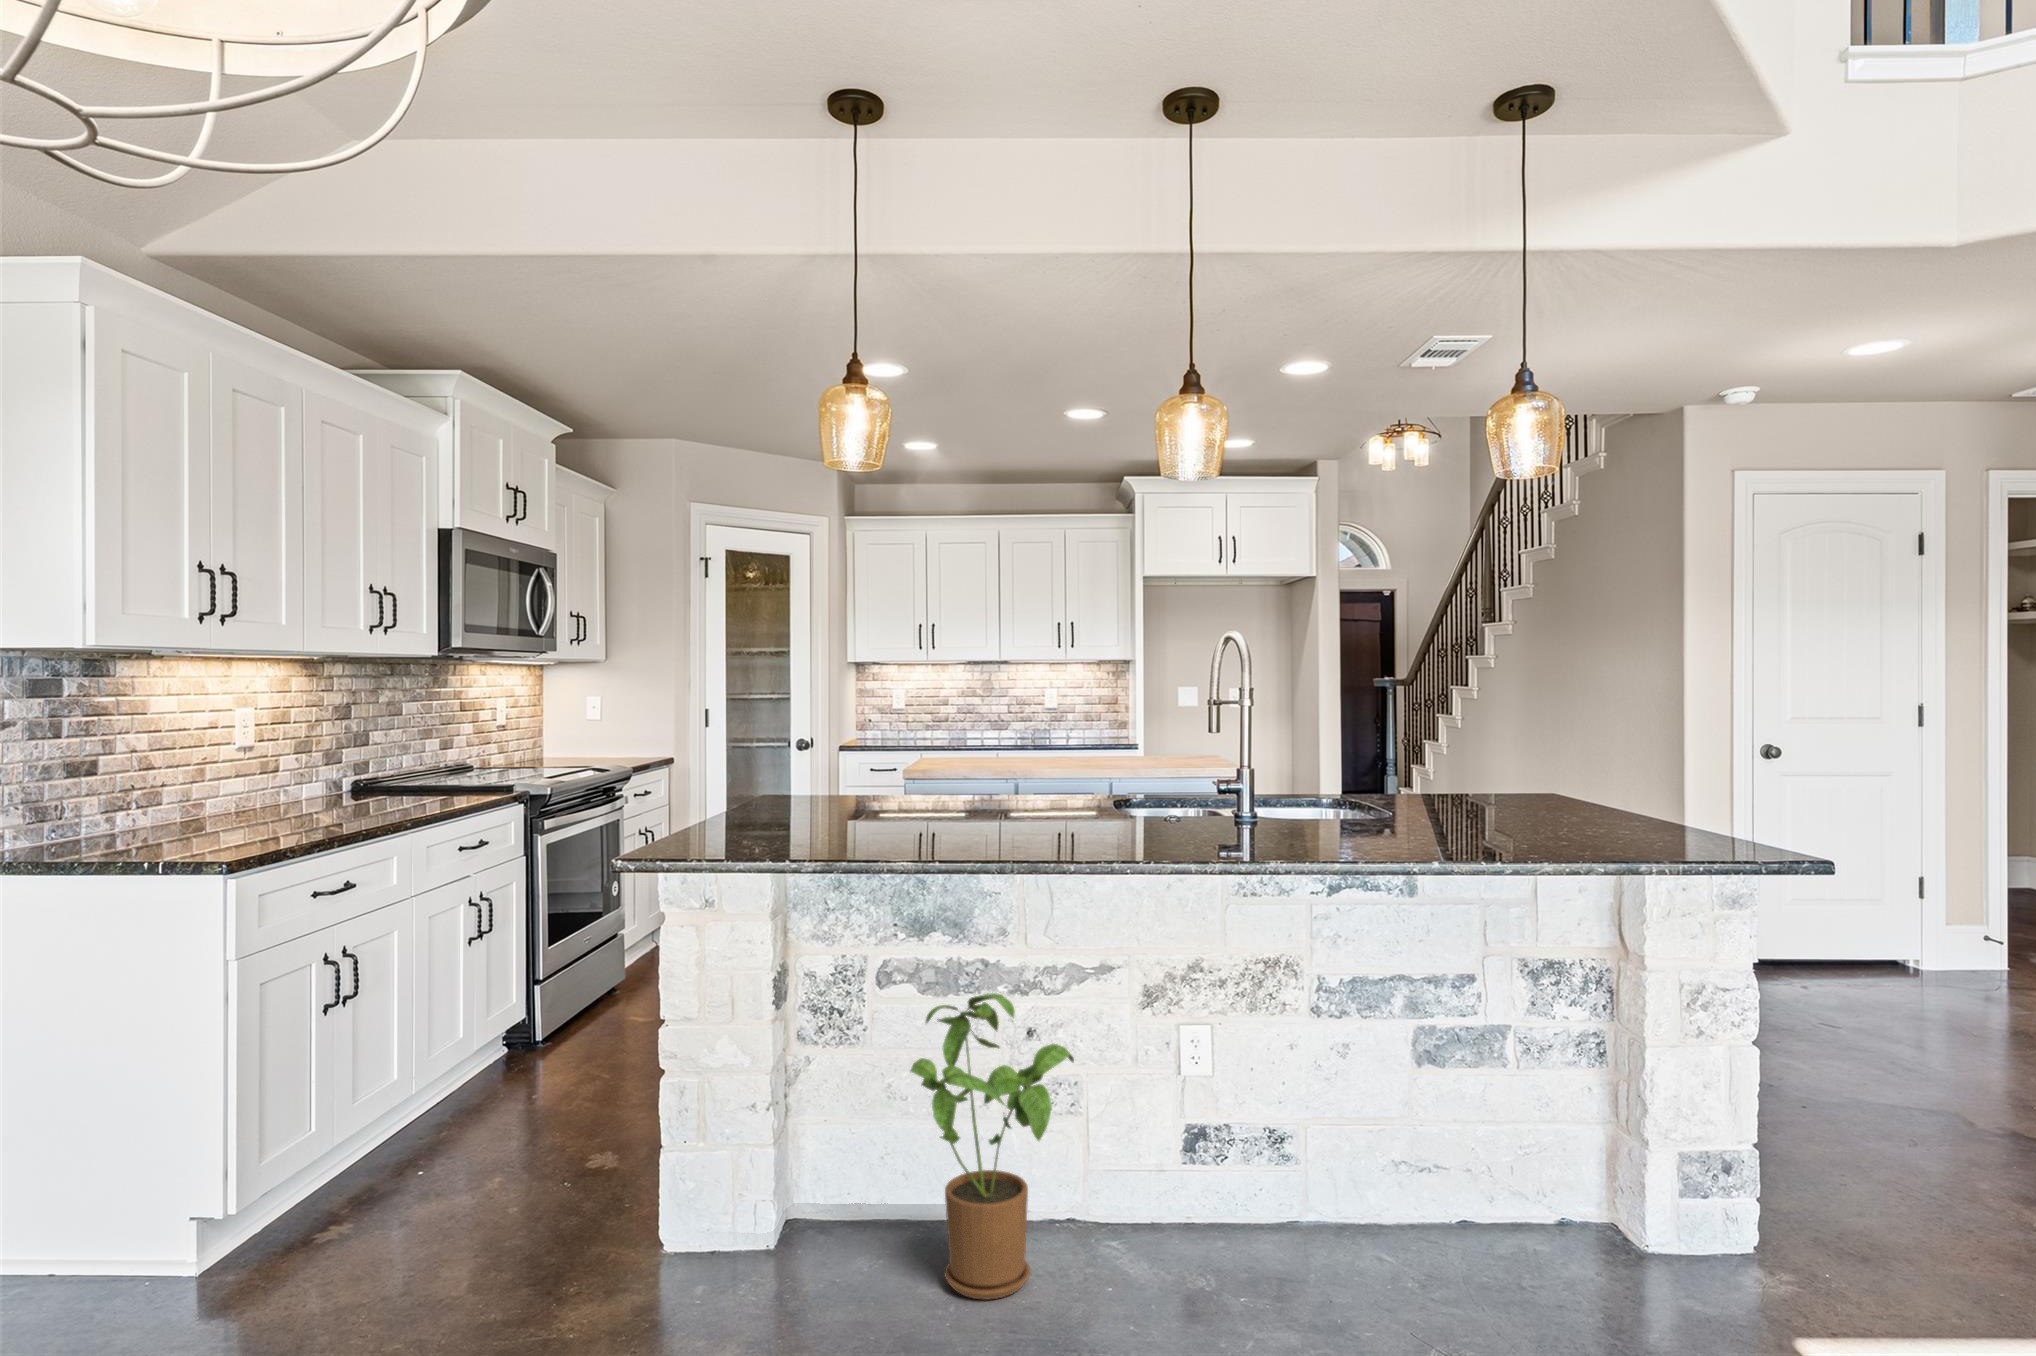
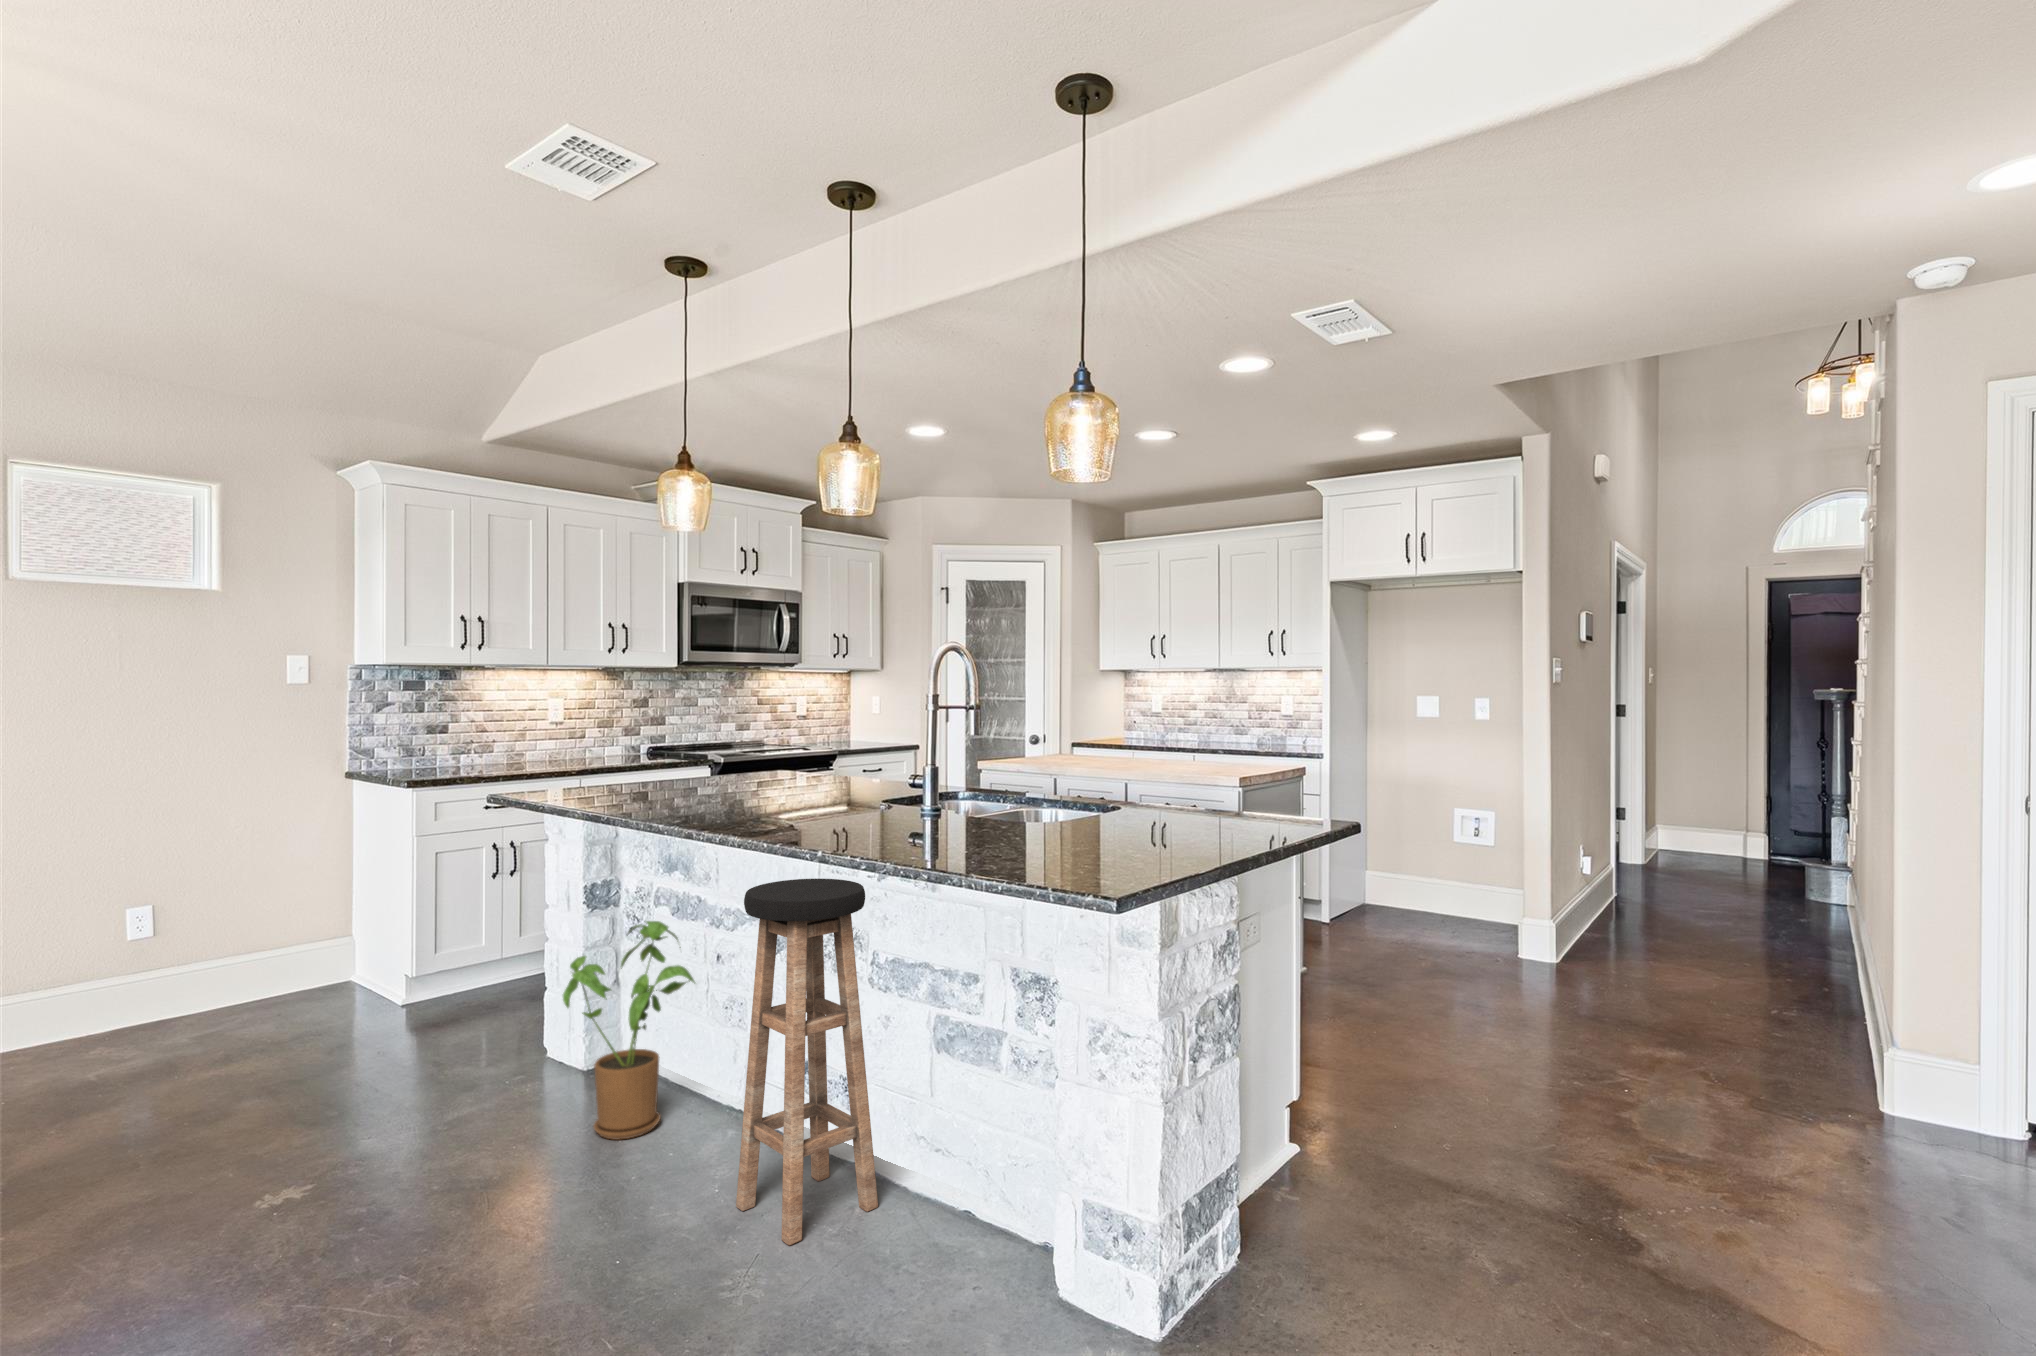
bar stool: none [1275,896,1420,1311] -> present [736,879,878,1245]

